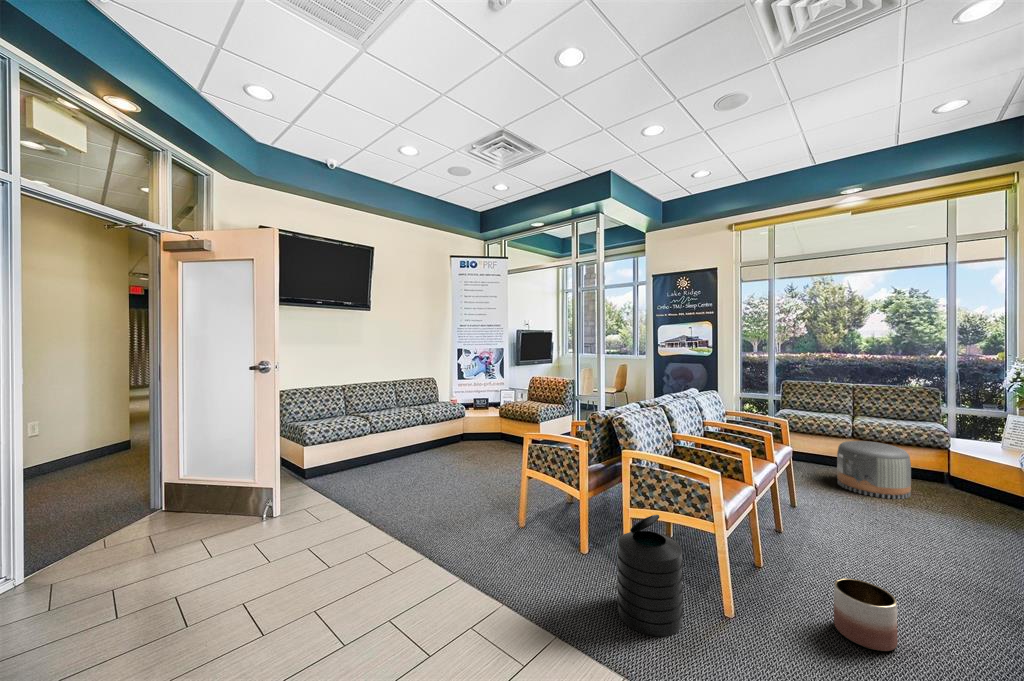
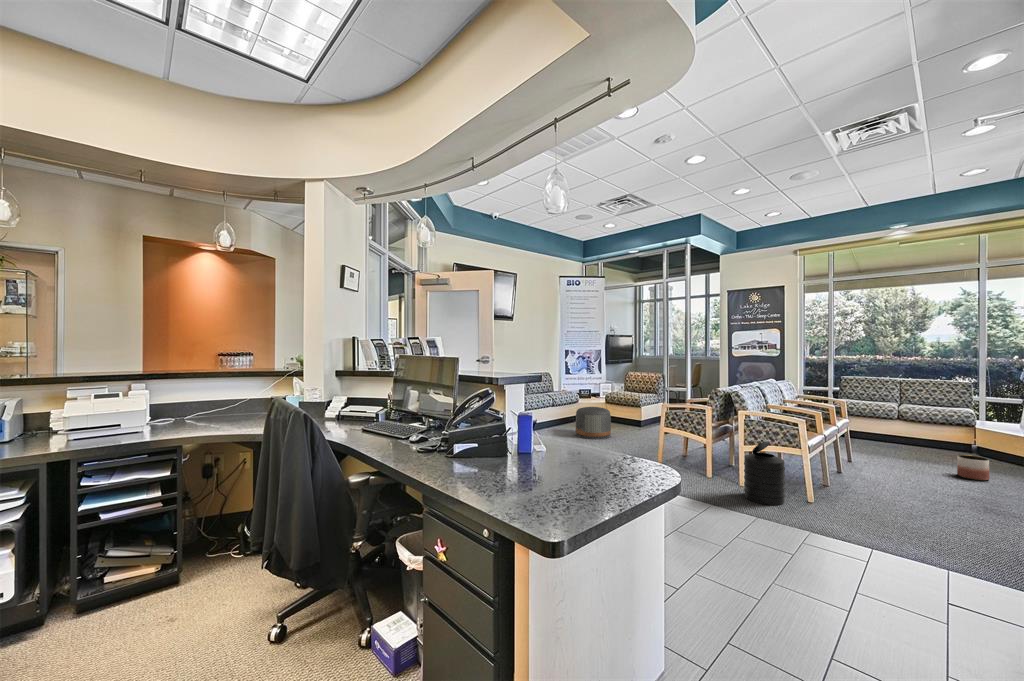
pouf: present [837,441,911,499] -> present [576,407,611,439]
planter: present [834,578,898,651] -> present [957,455,990,481]

